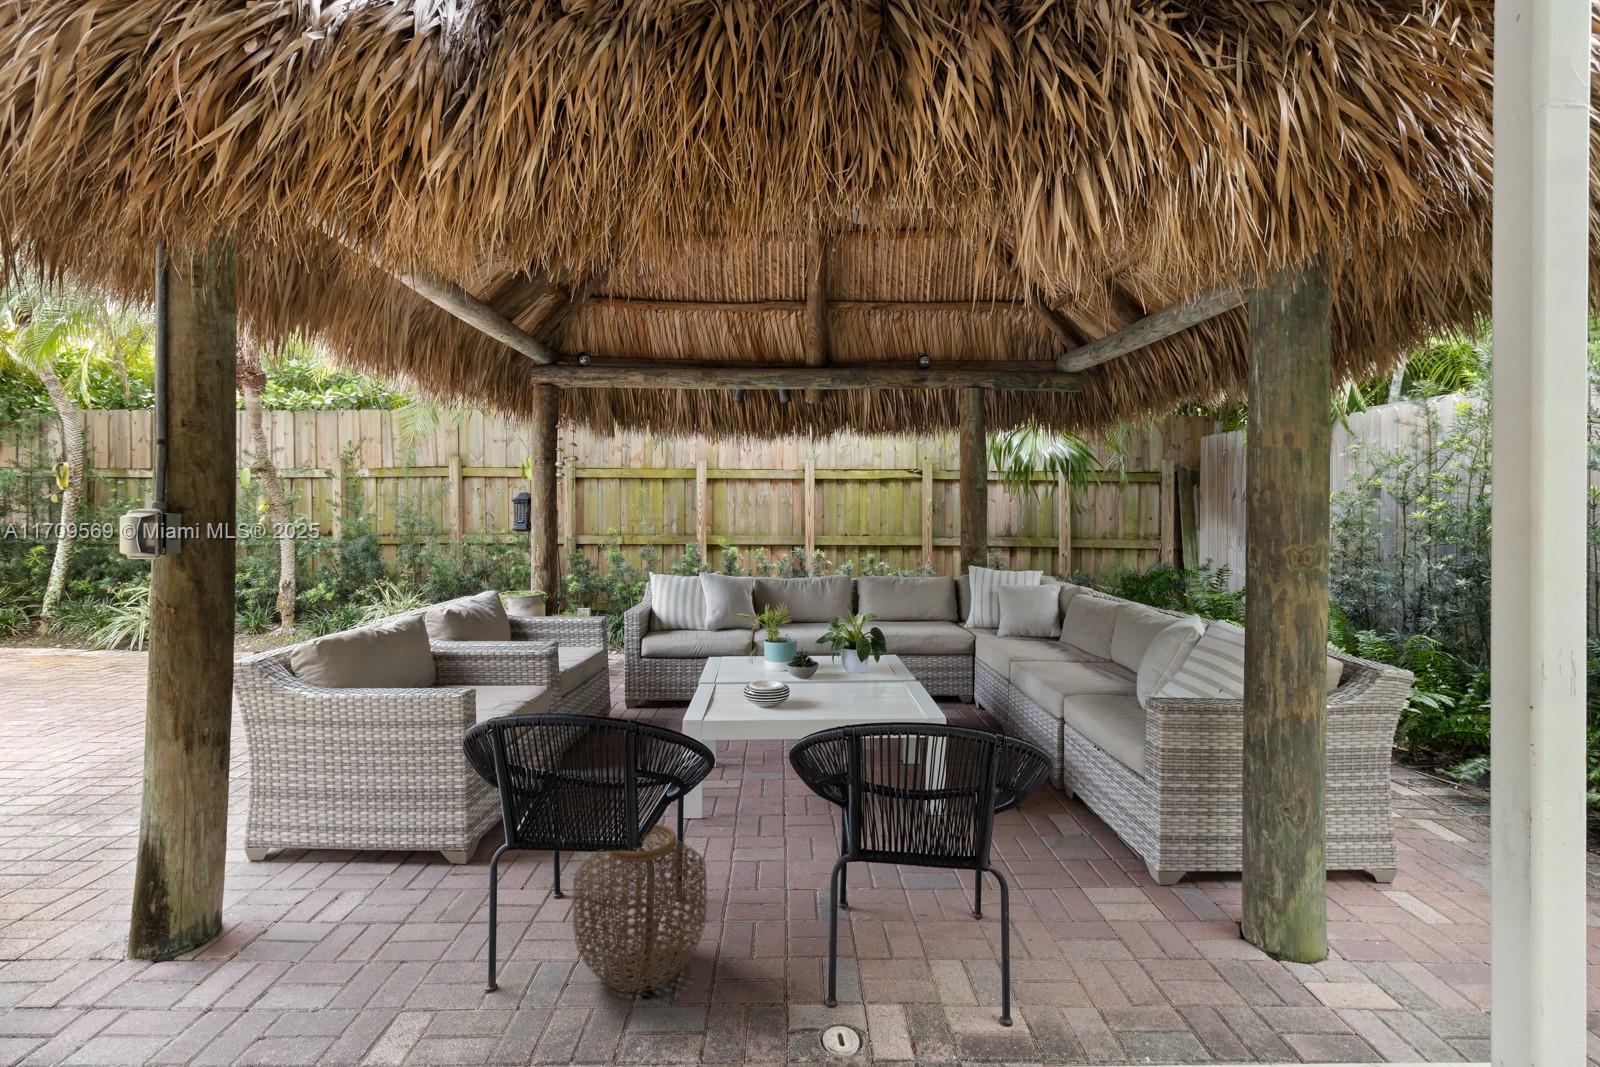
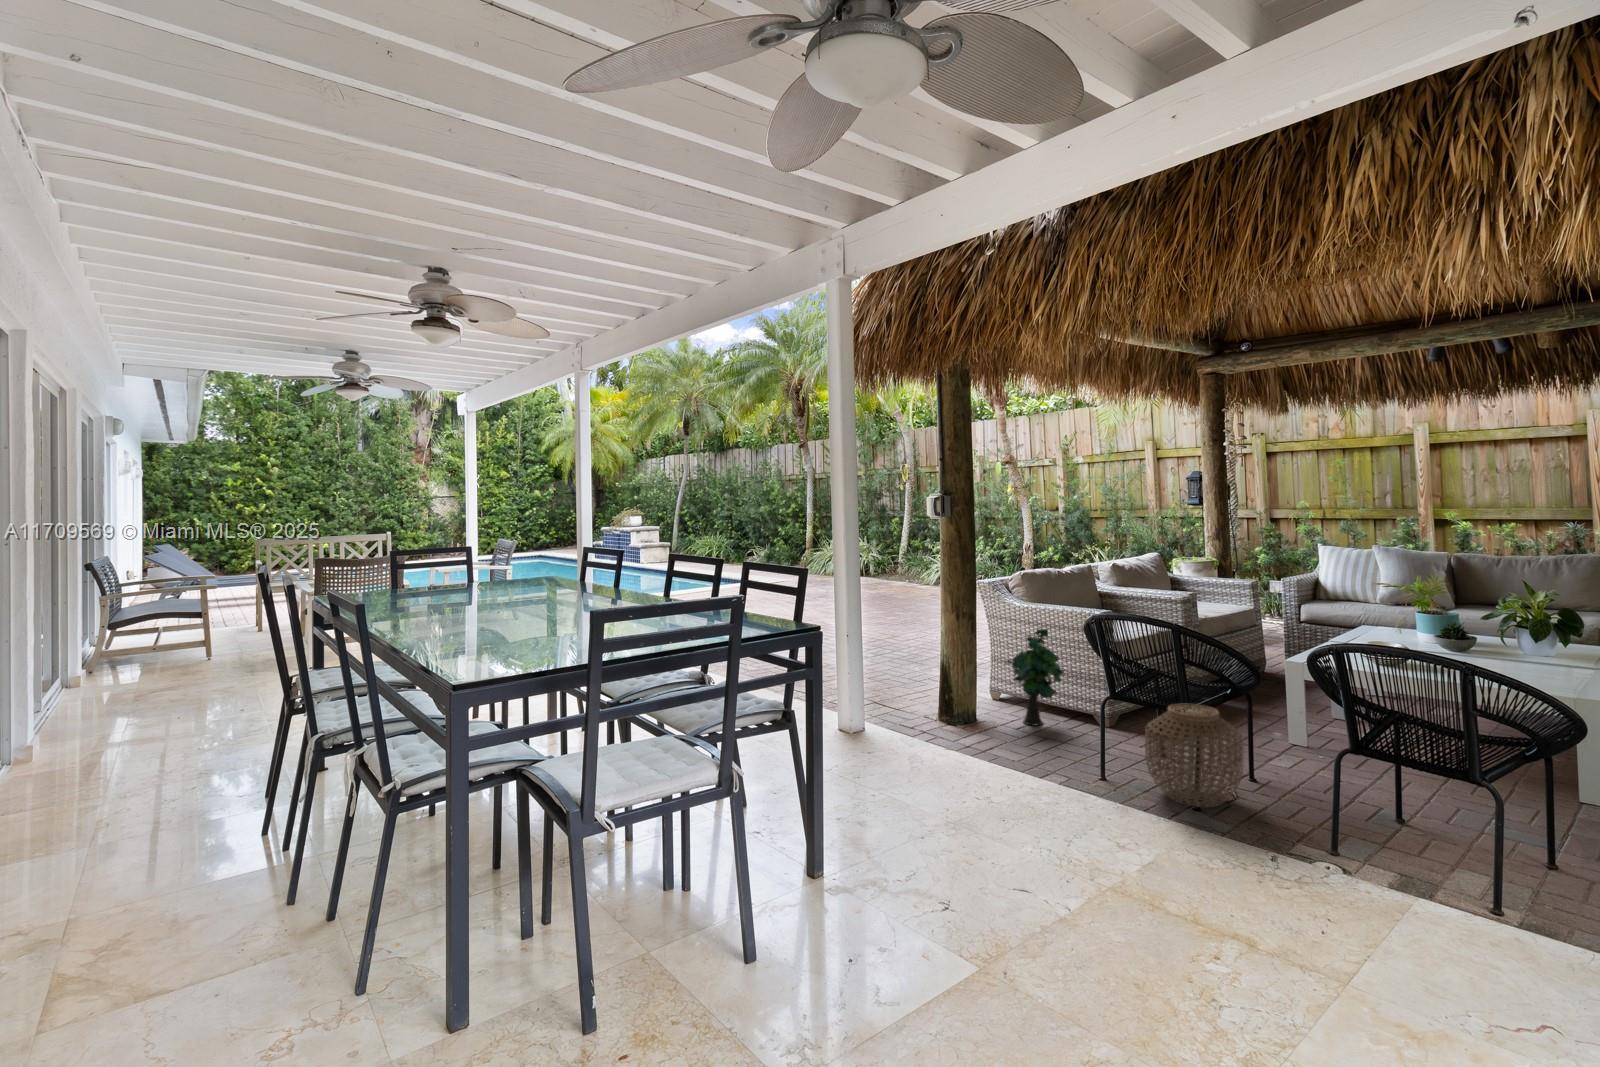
decorative plant: none [286,734,400,904] -> present [1006,629,1063,726]

